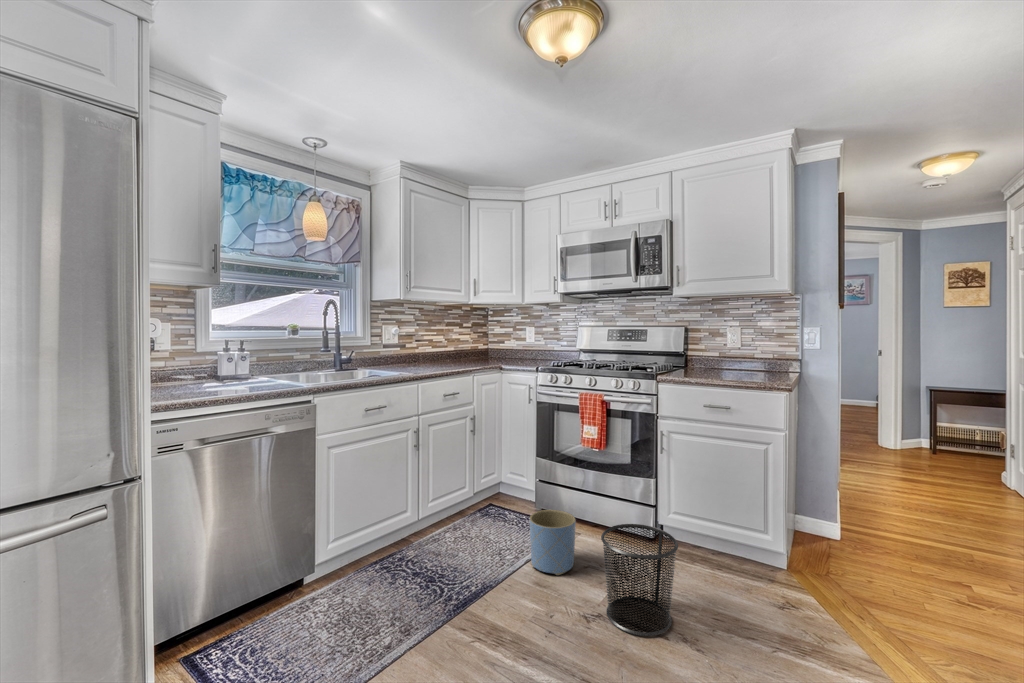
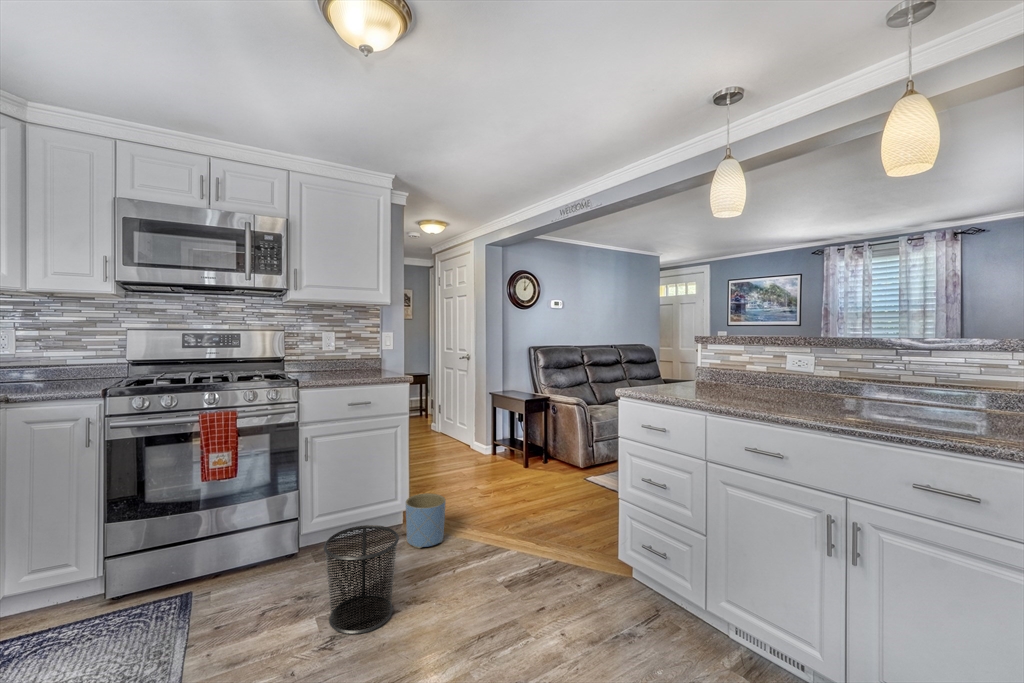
planter: present [530,510,576,575] -> present [406,493,446,549]

